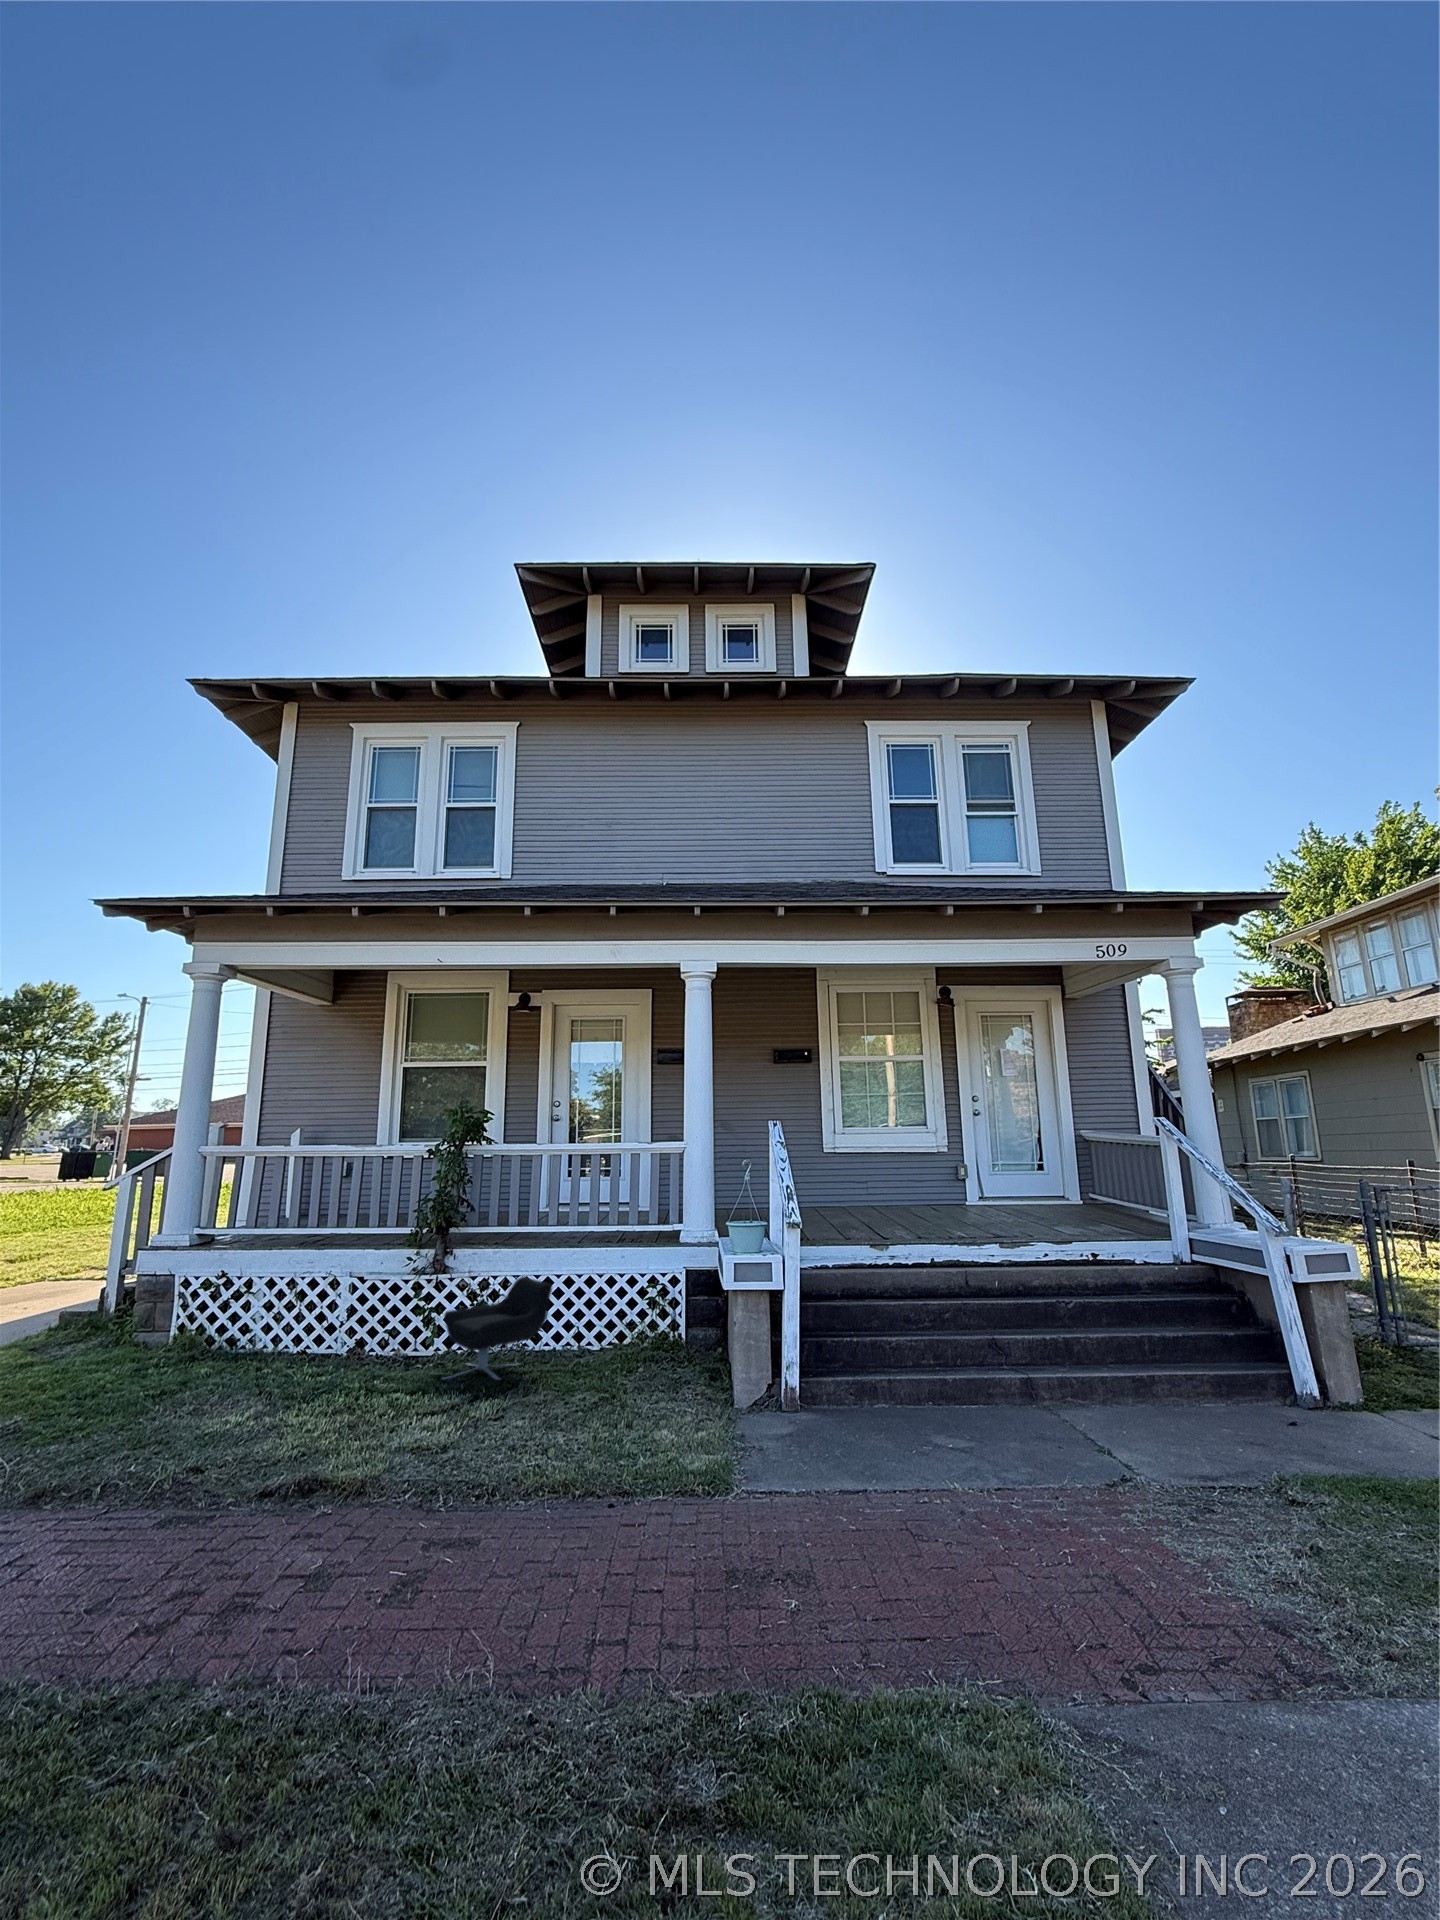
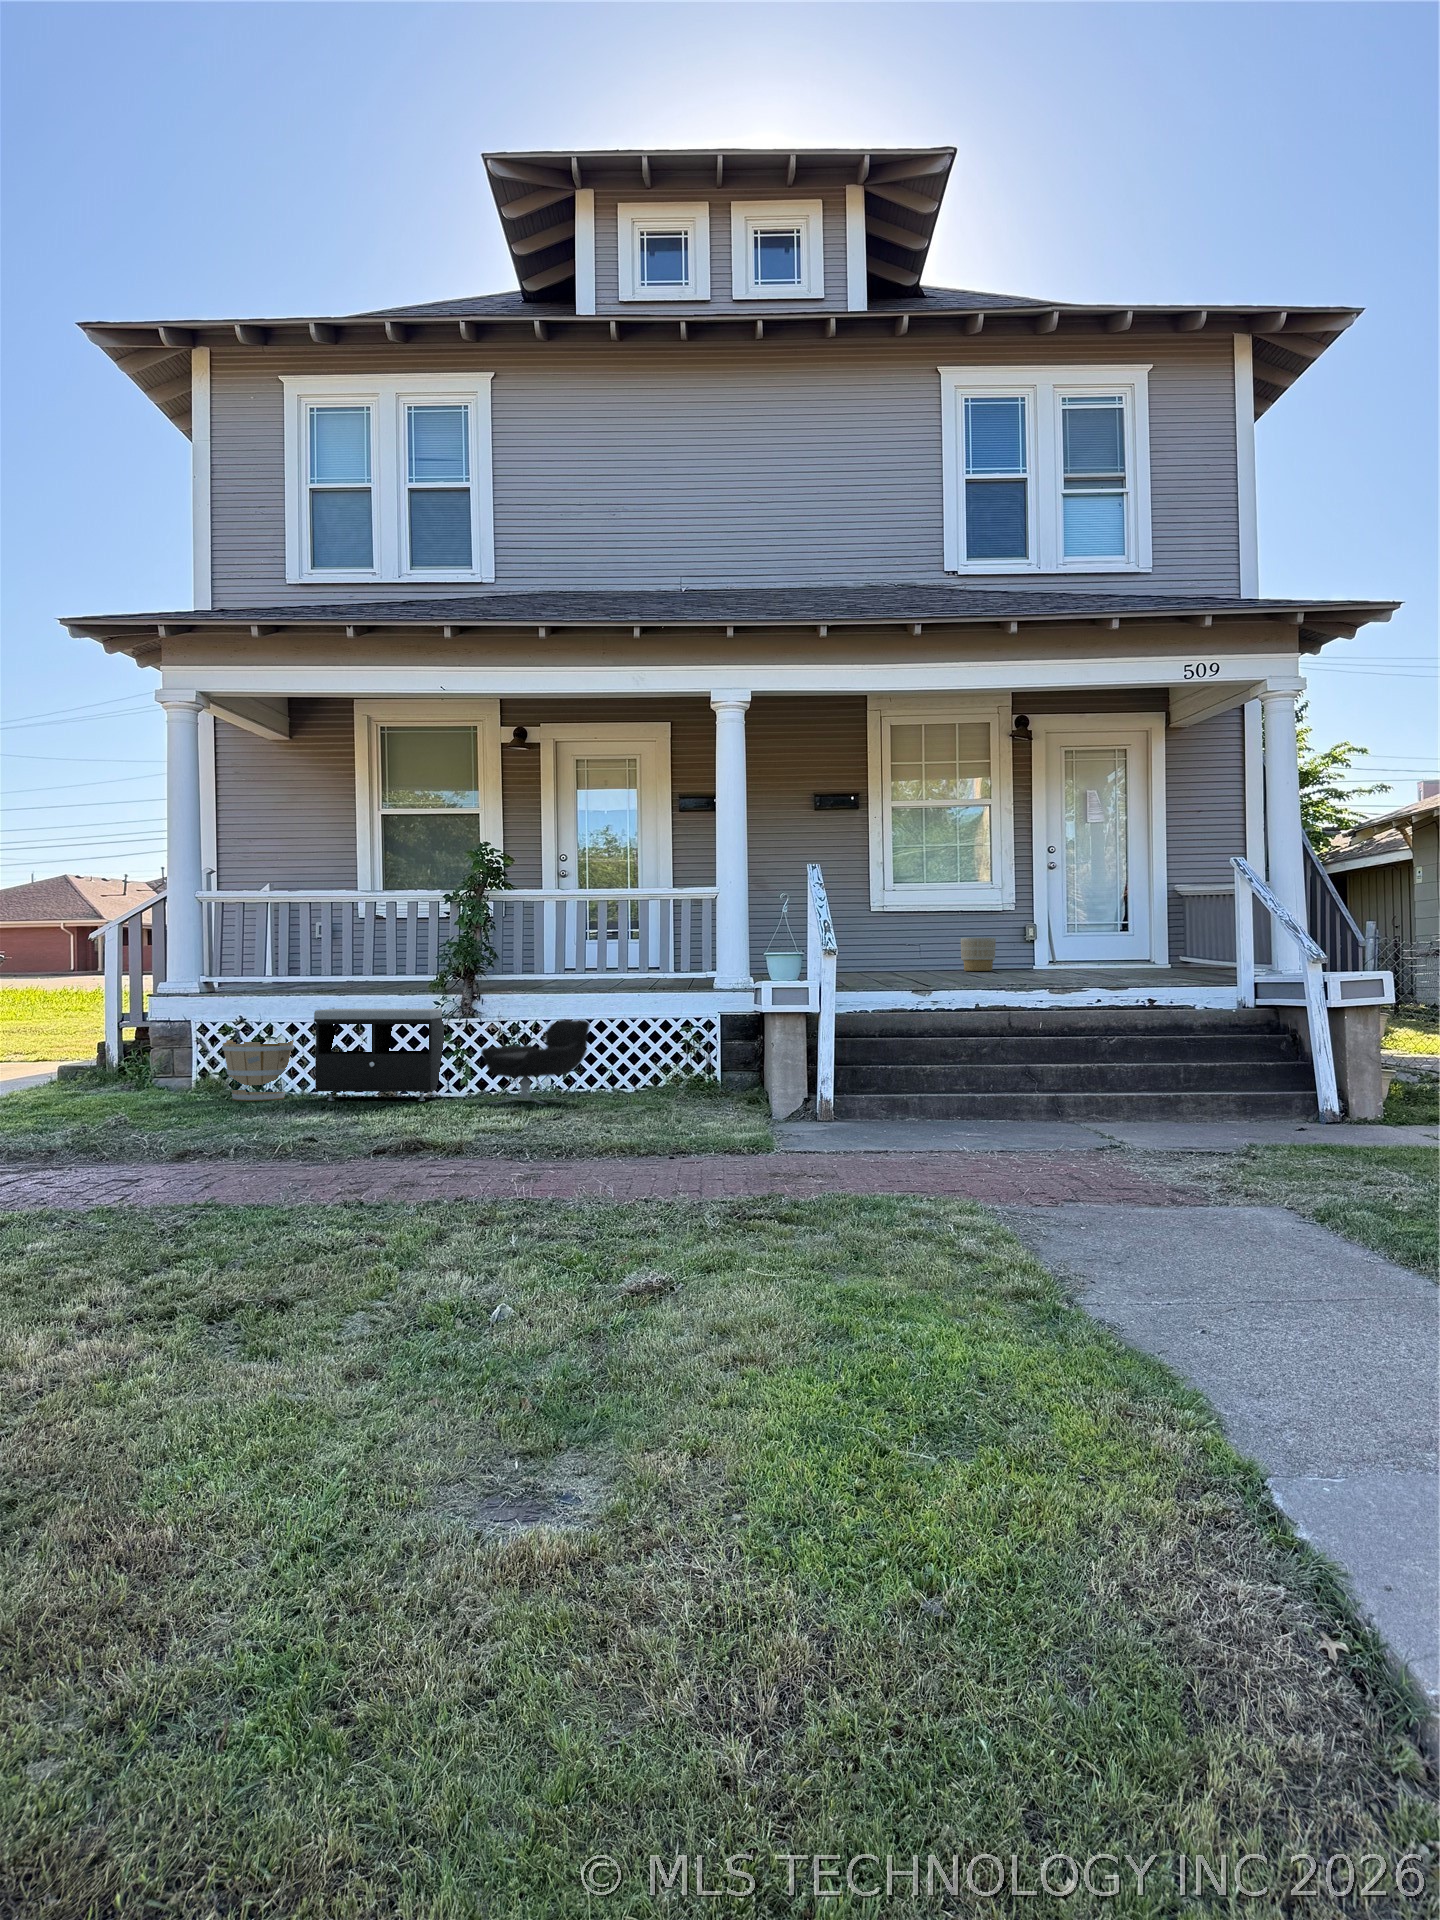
planter: none [901,1178,932,1210] -> present [961,938,996,971]
storage bench: none [272,1264,419,1370] -> present [314,1008,444,1101]
wooden bucket: none [188,1296,267,1369] -> present [222,1040,294,1101]

